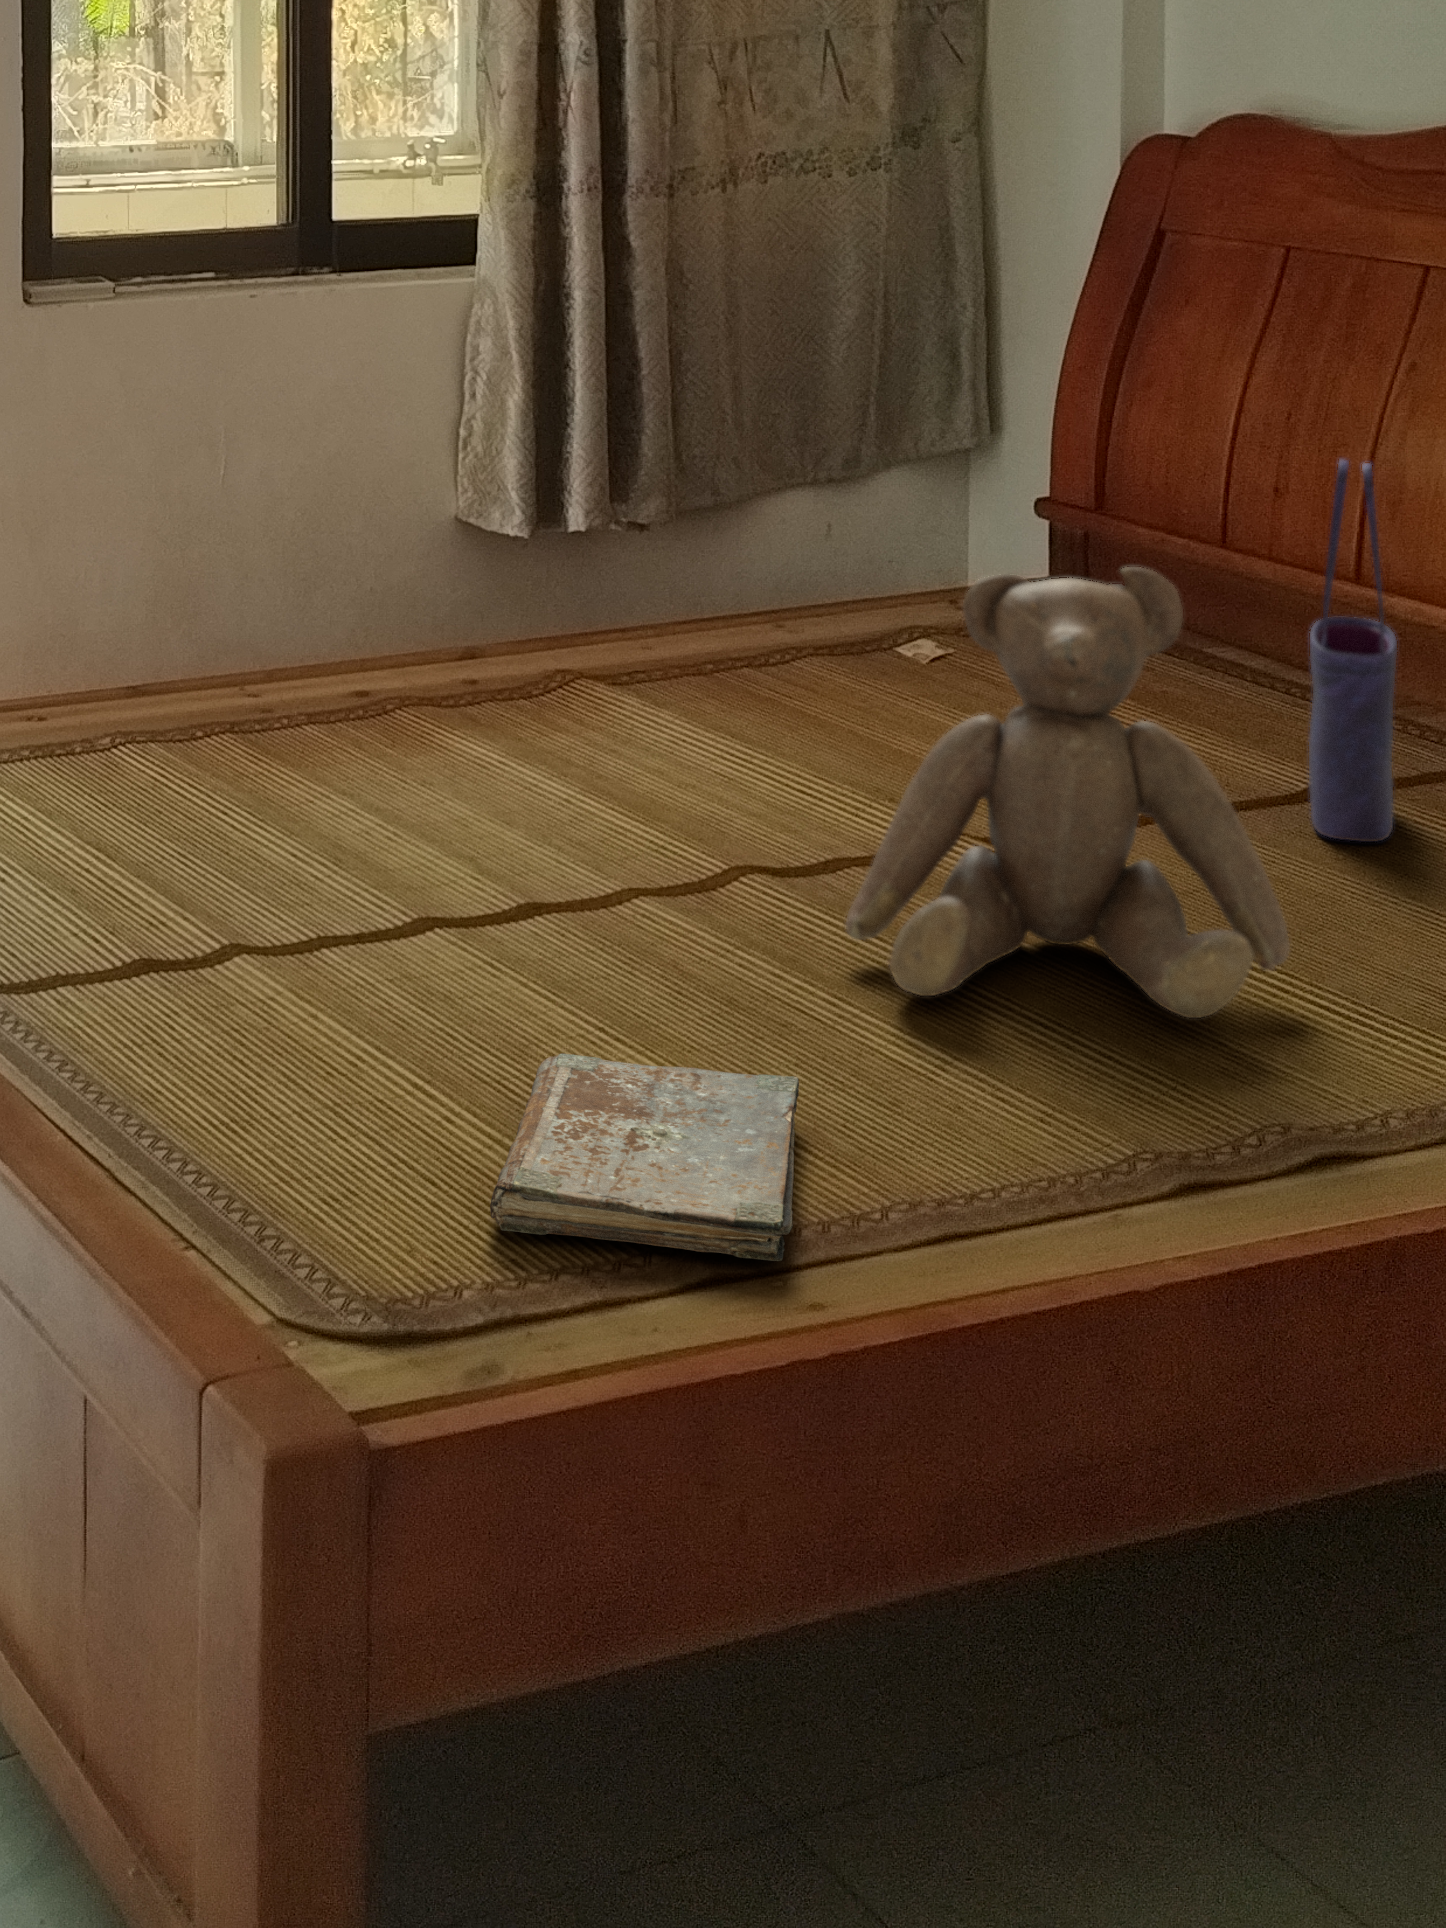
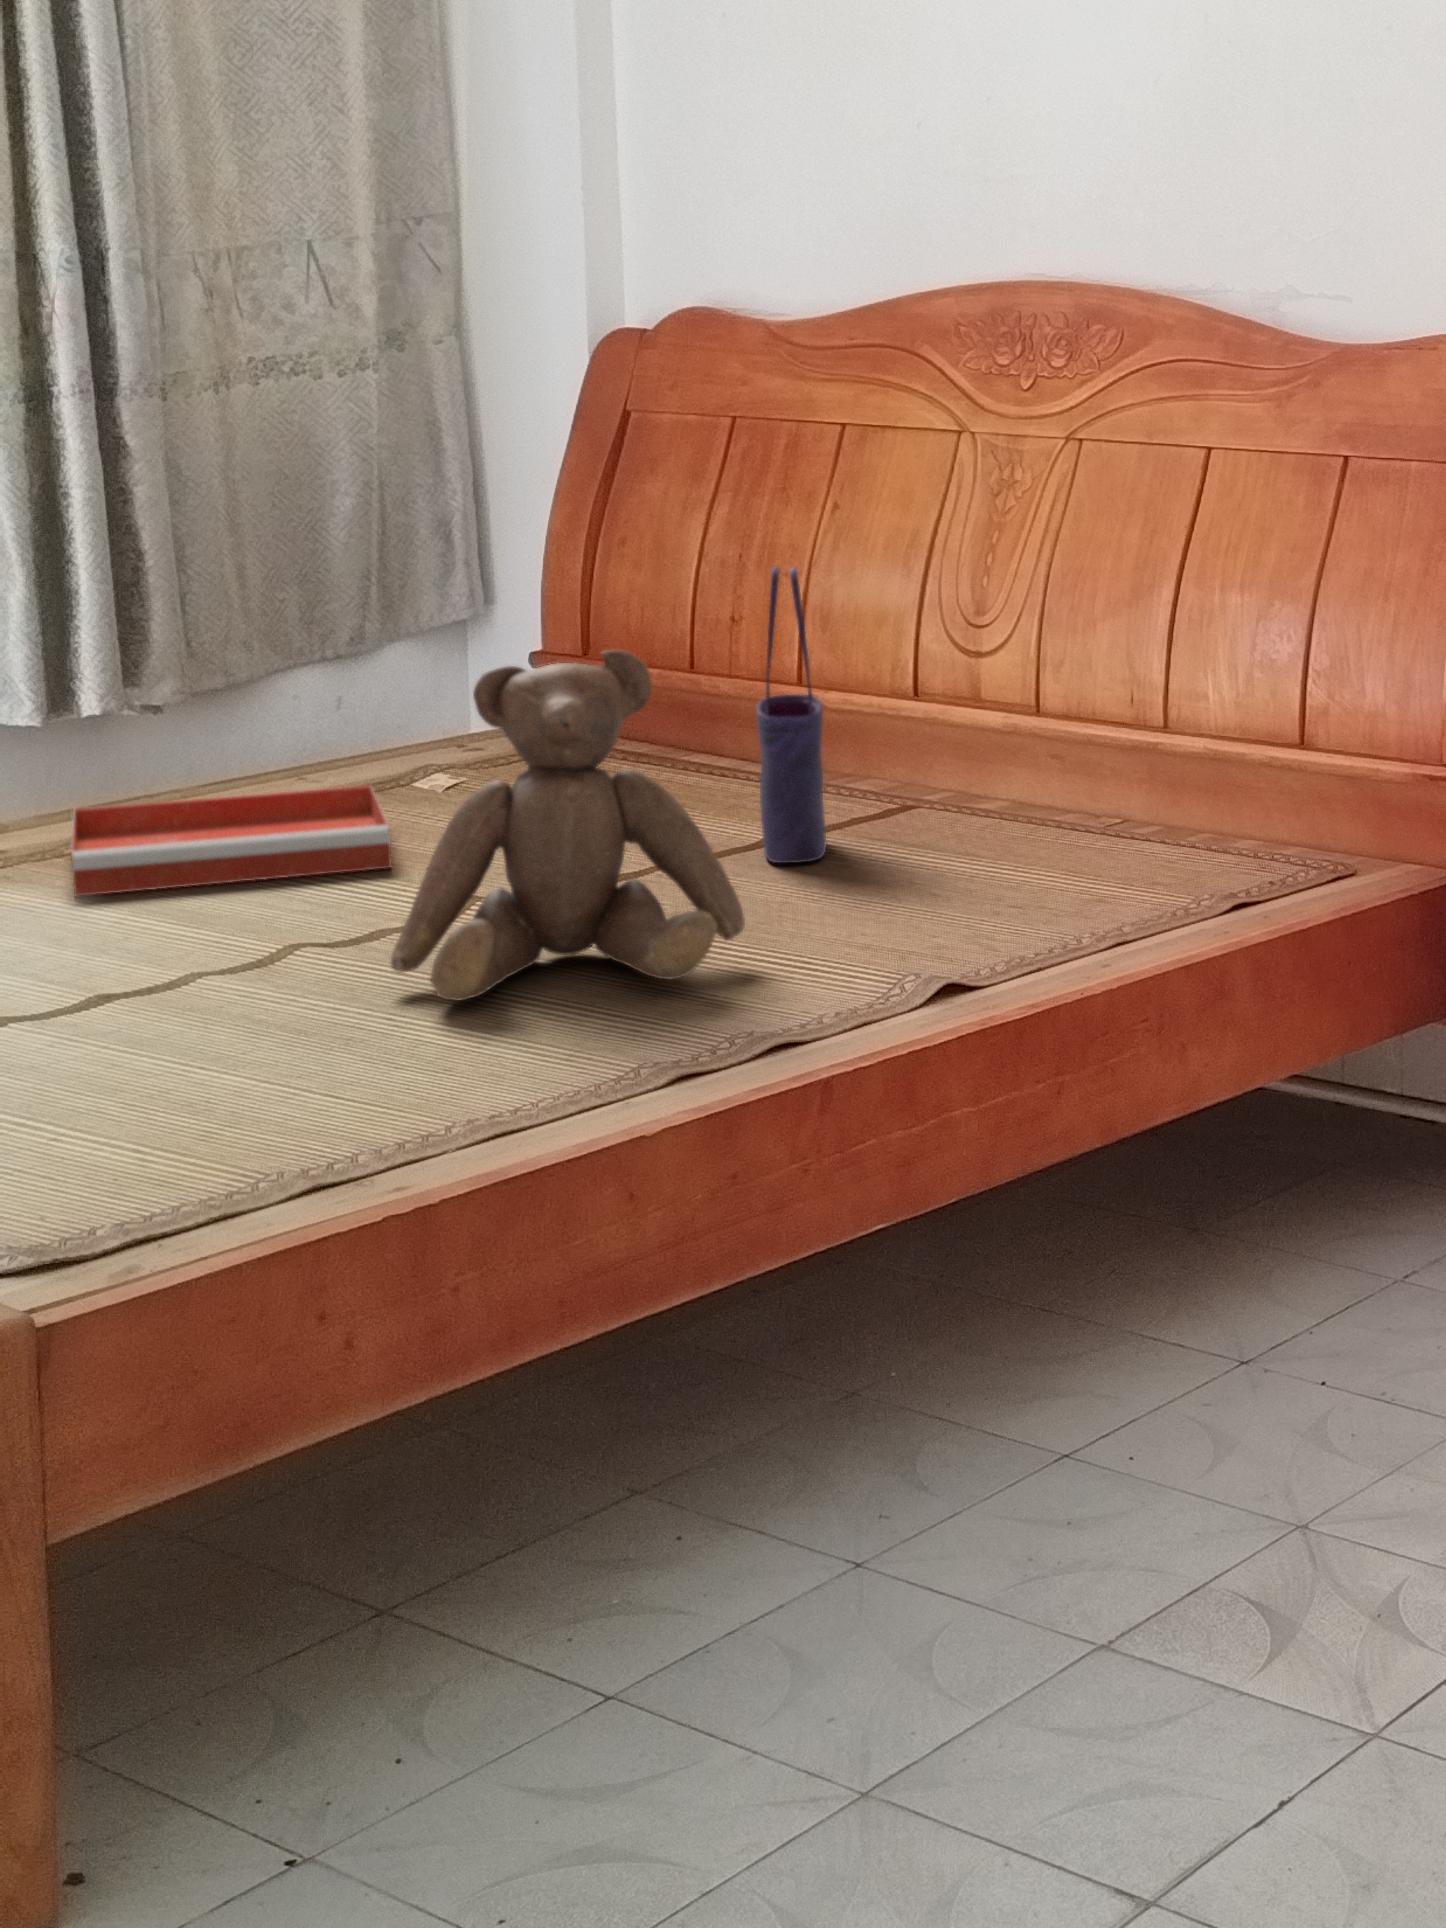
tray: none [529,641,864,767] -> present [71,785,392,896]
book: present [490,1054,799,1261] -> none [112,1057,371,1192]

